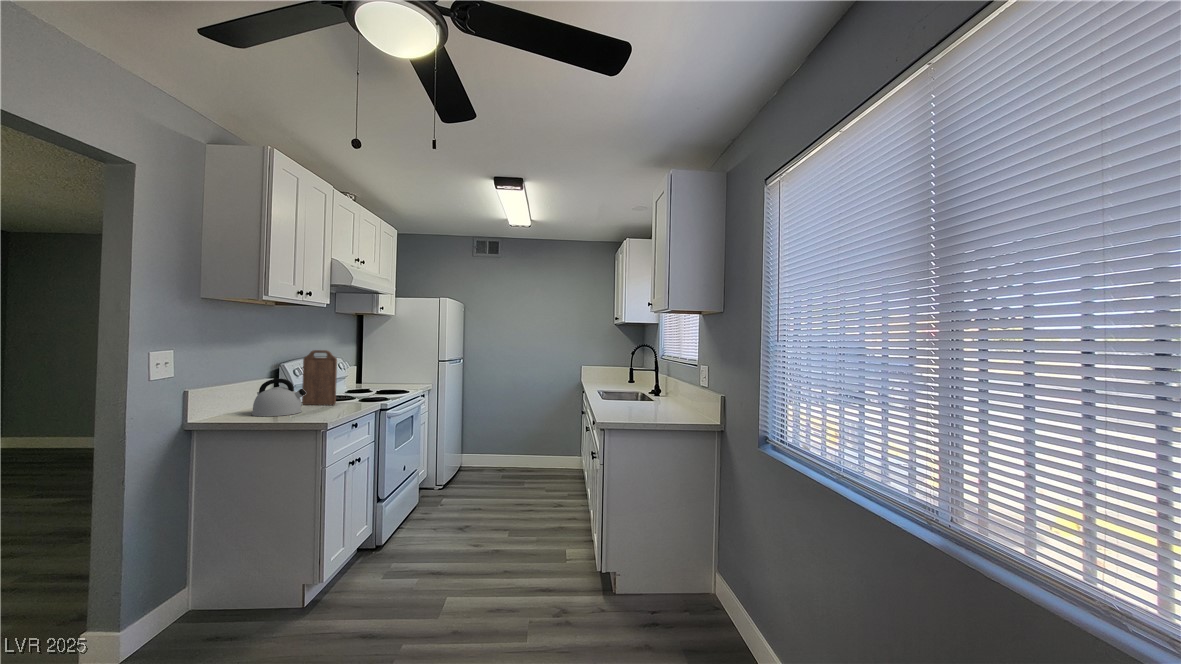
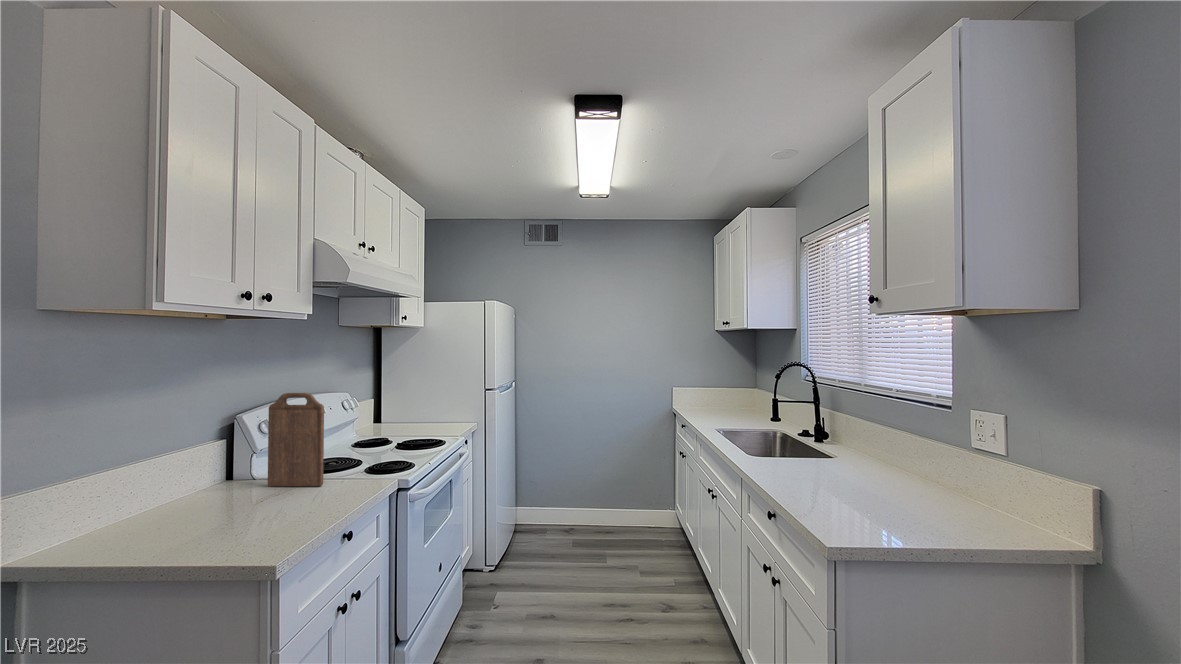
kettle: present [252,379,306,416] -> none [150,455,258,537]

